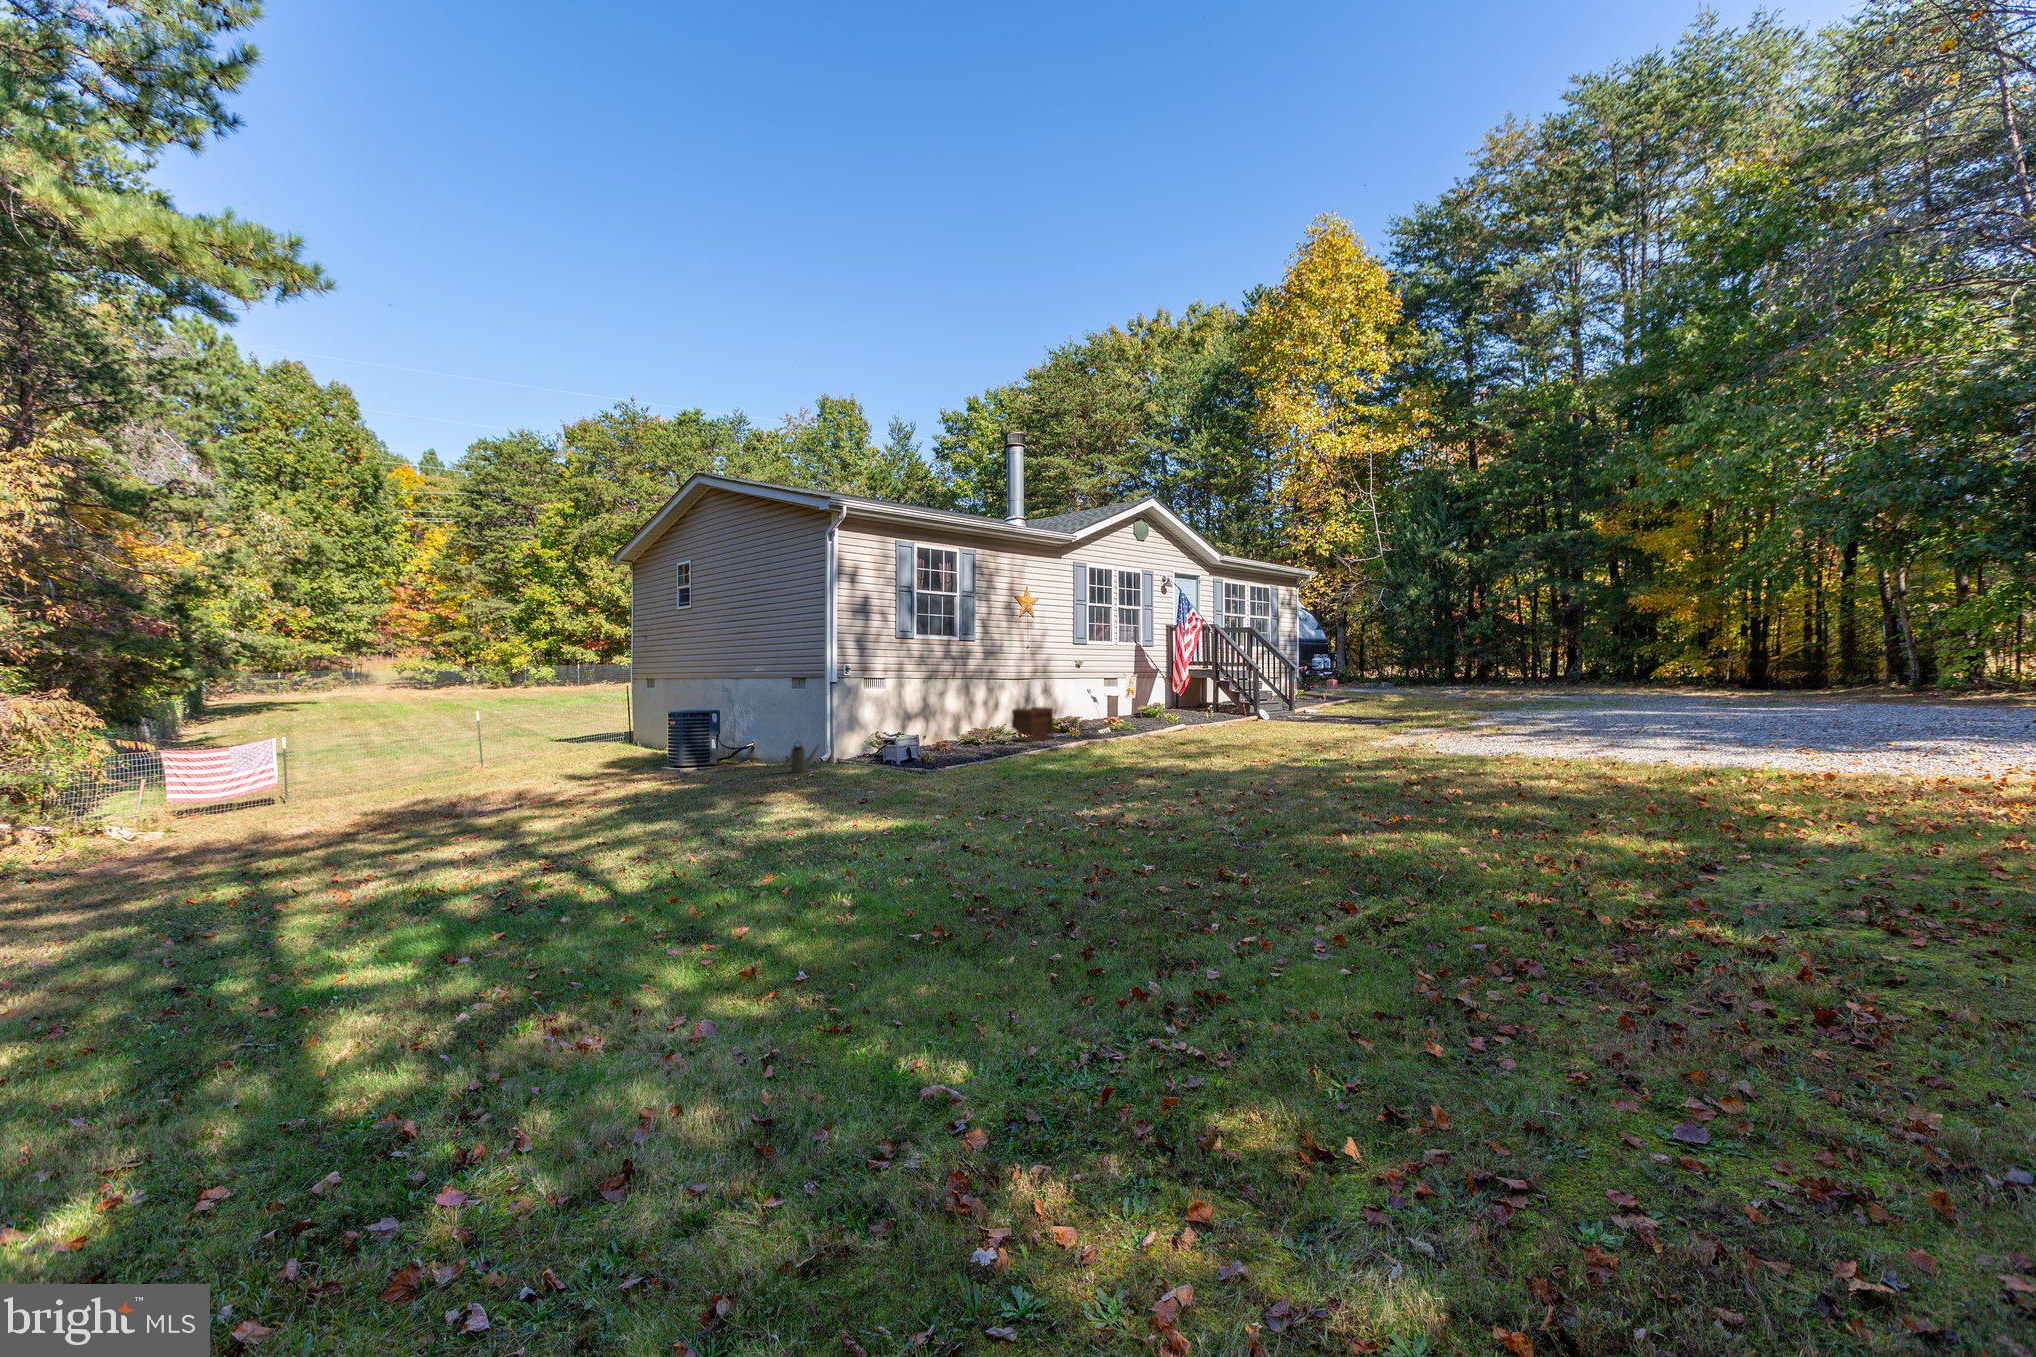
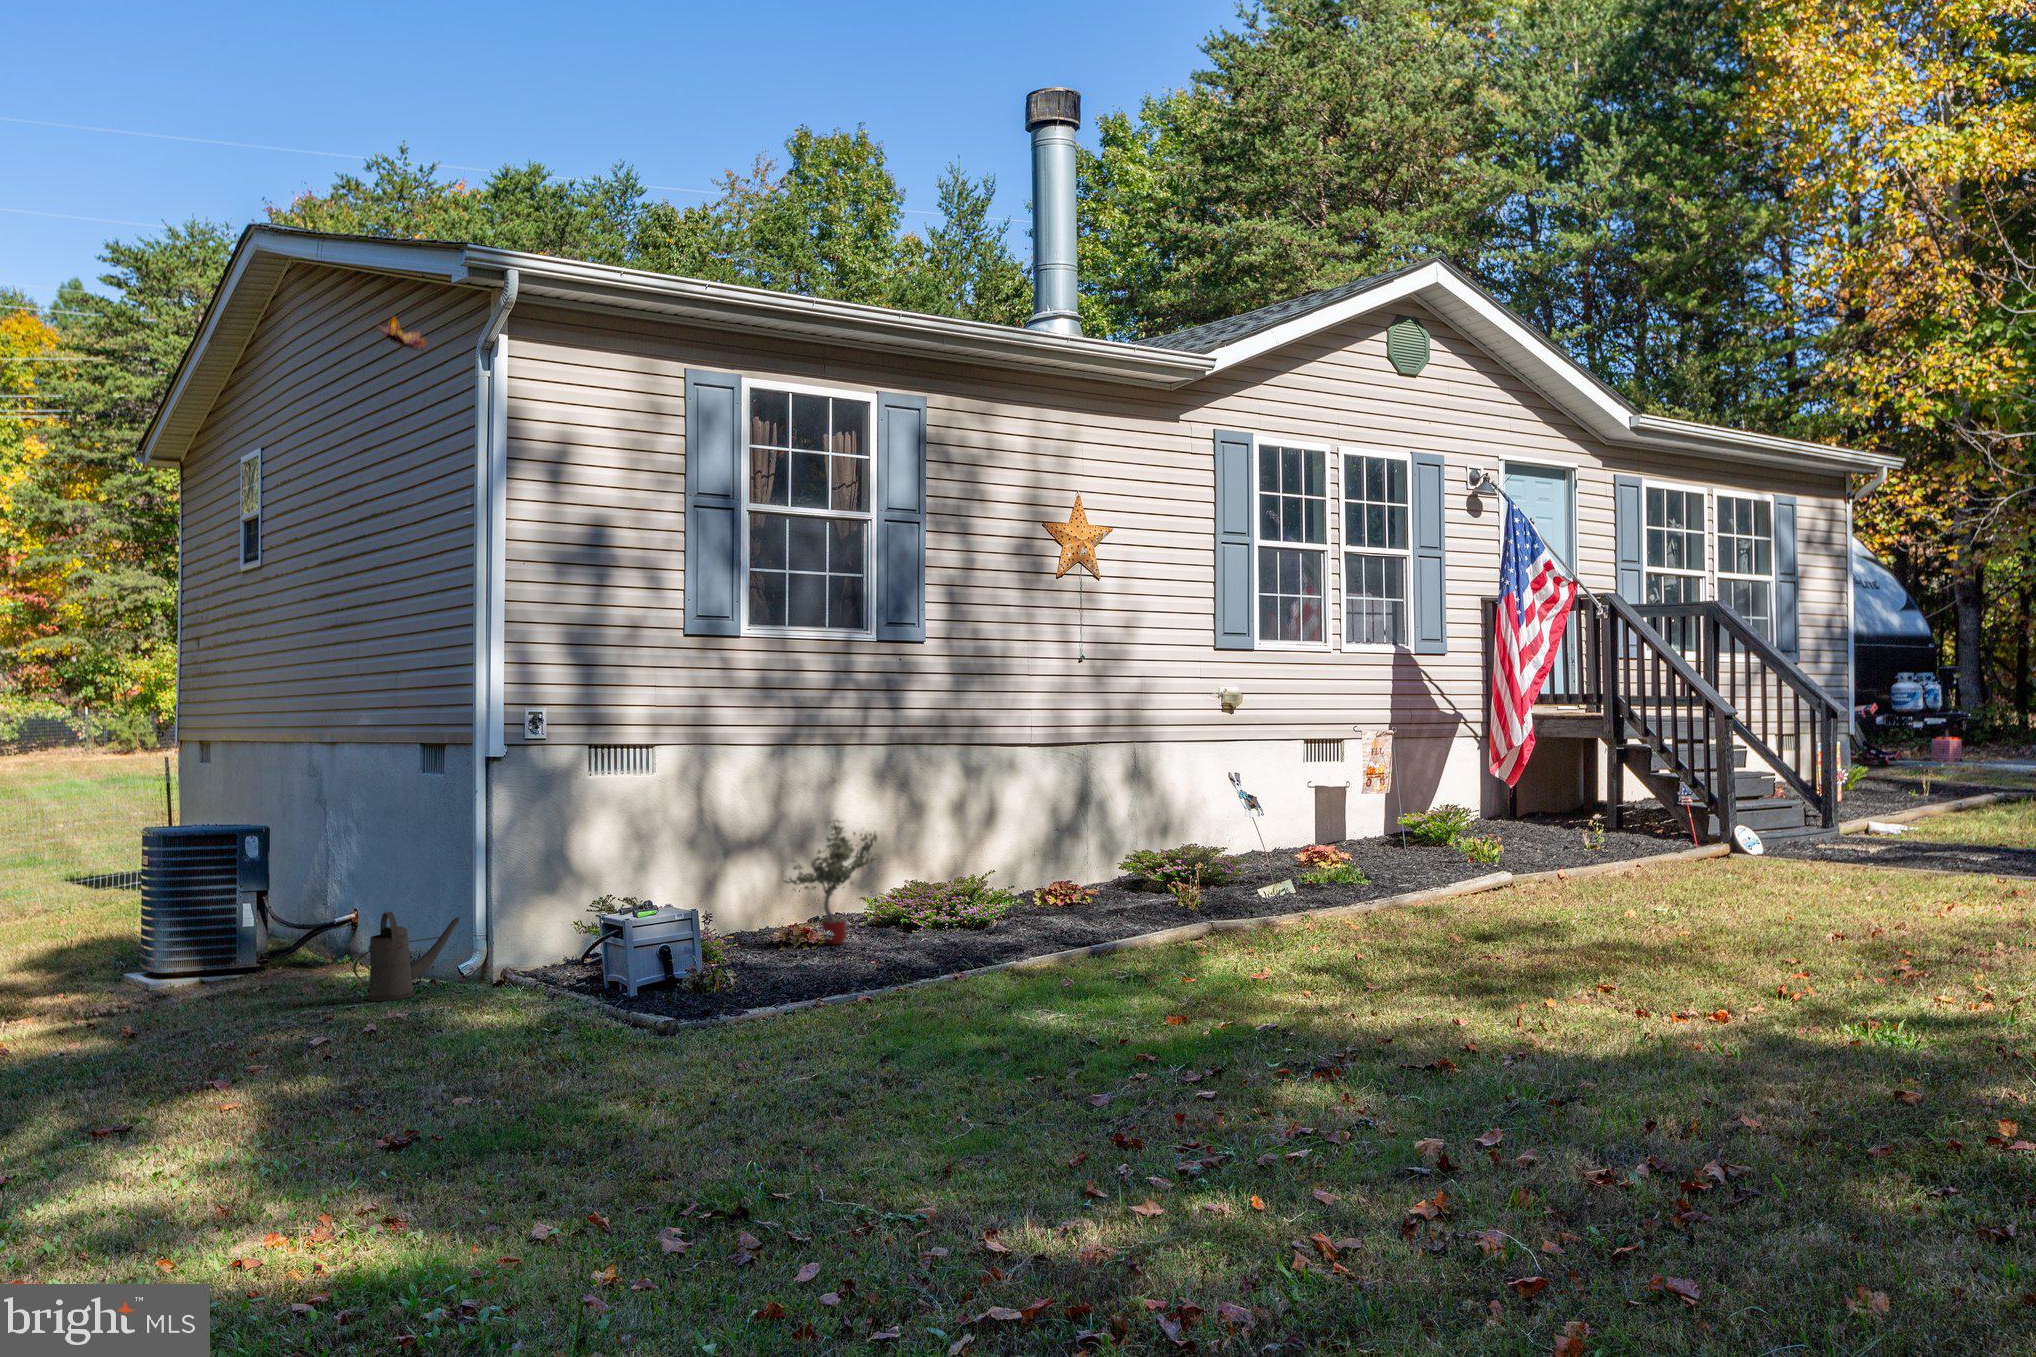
potted tree: none [932,707,964,753] -> present [784,819,878,945]
wooden crate: present [1012,707,1054,742] -> none [1025,815,1146,912]

